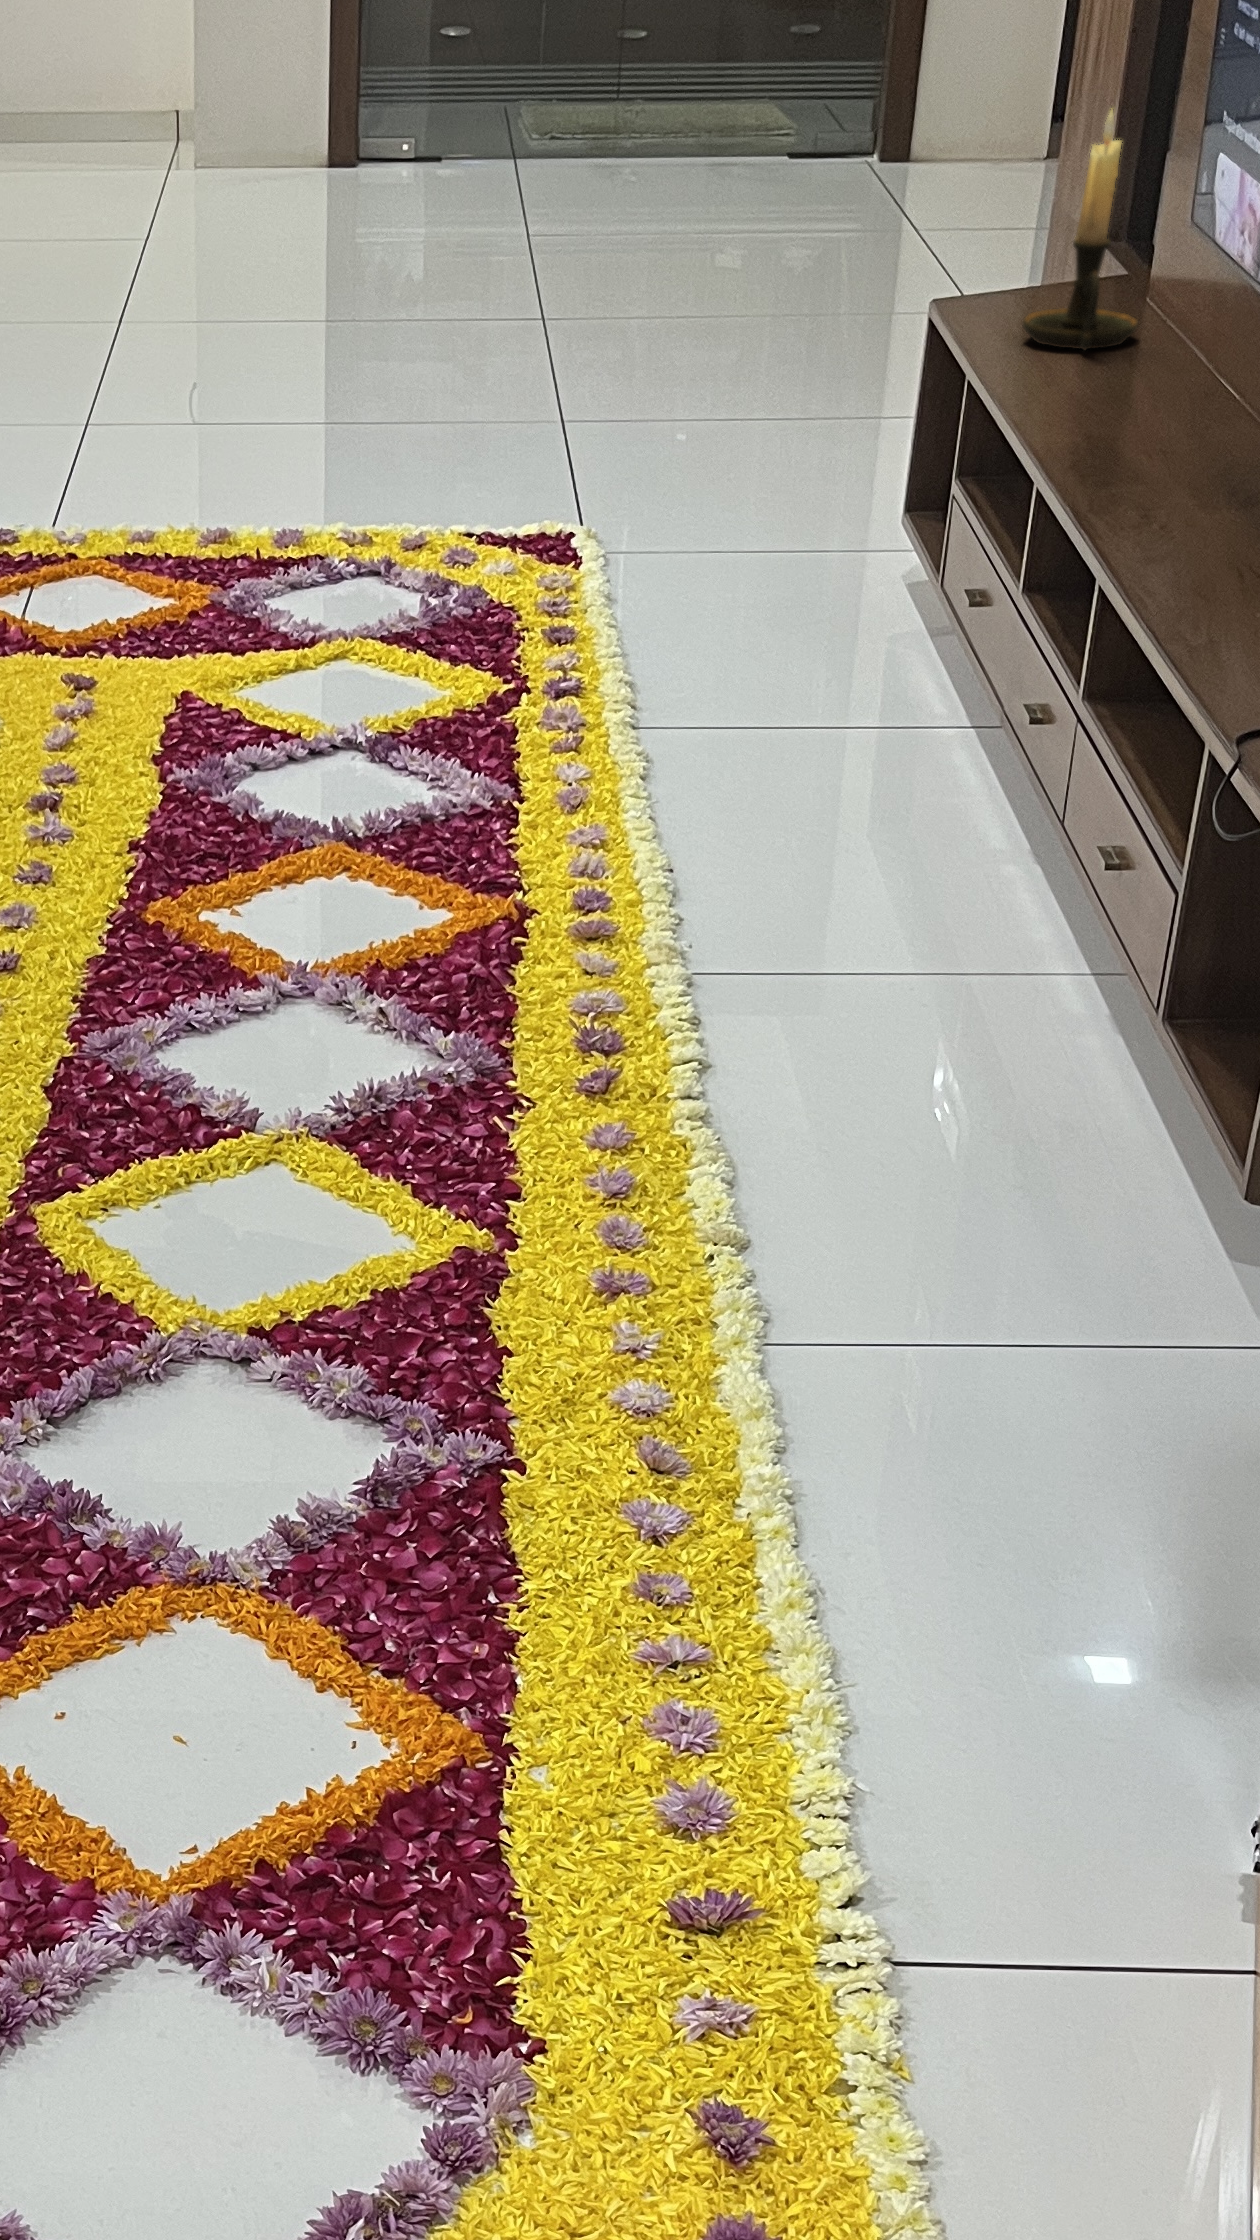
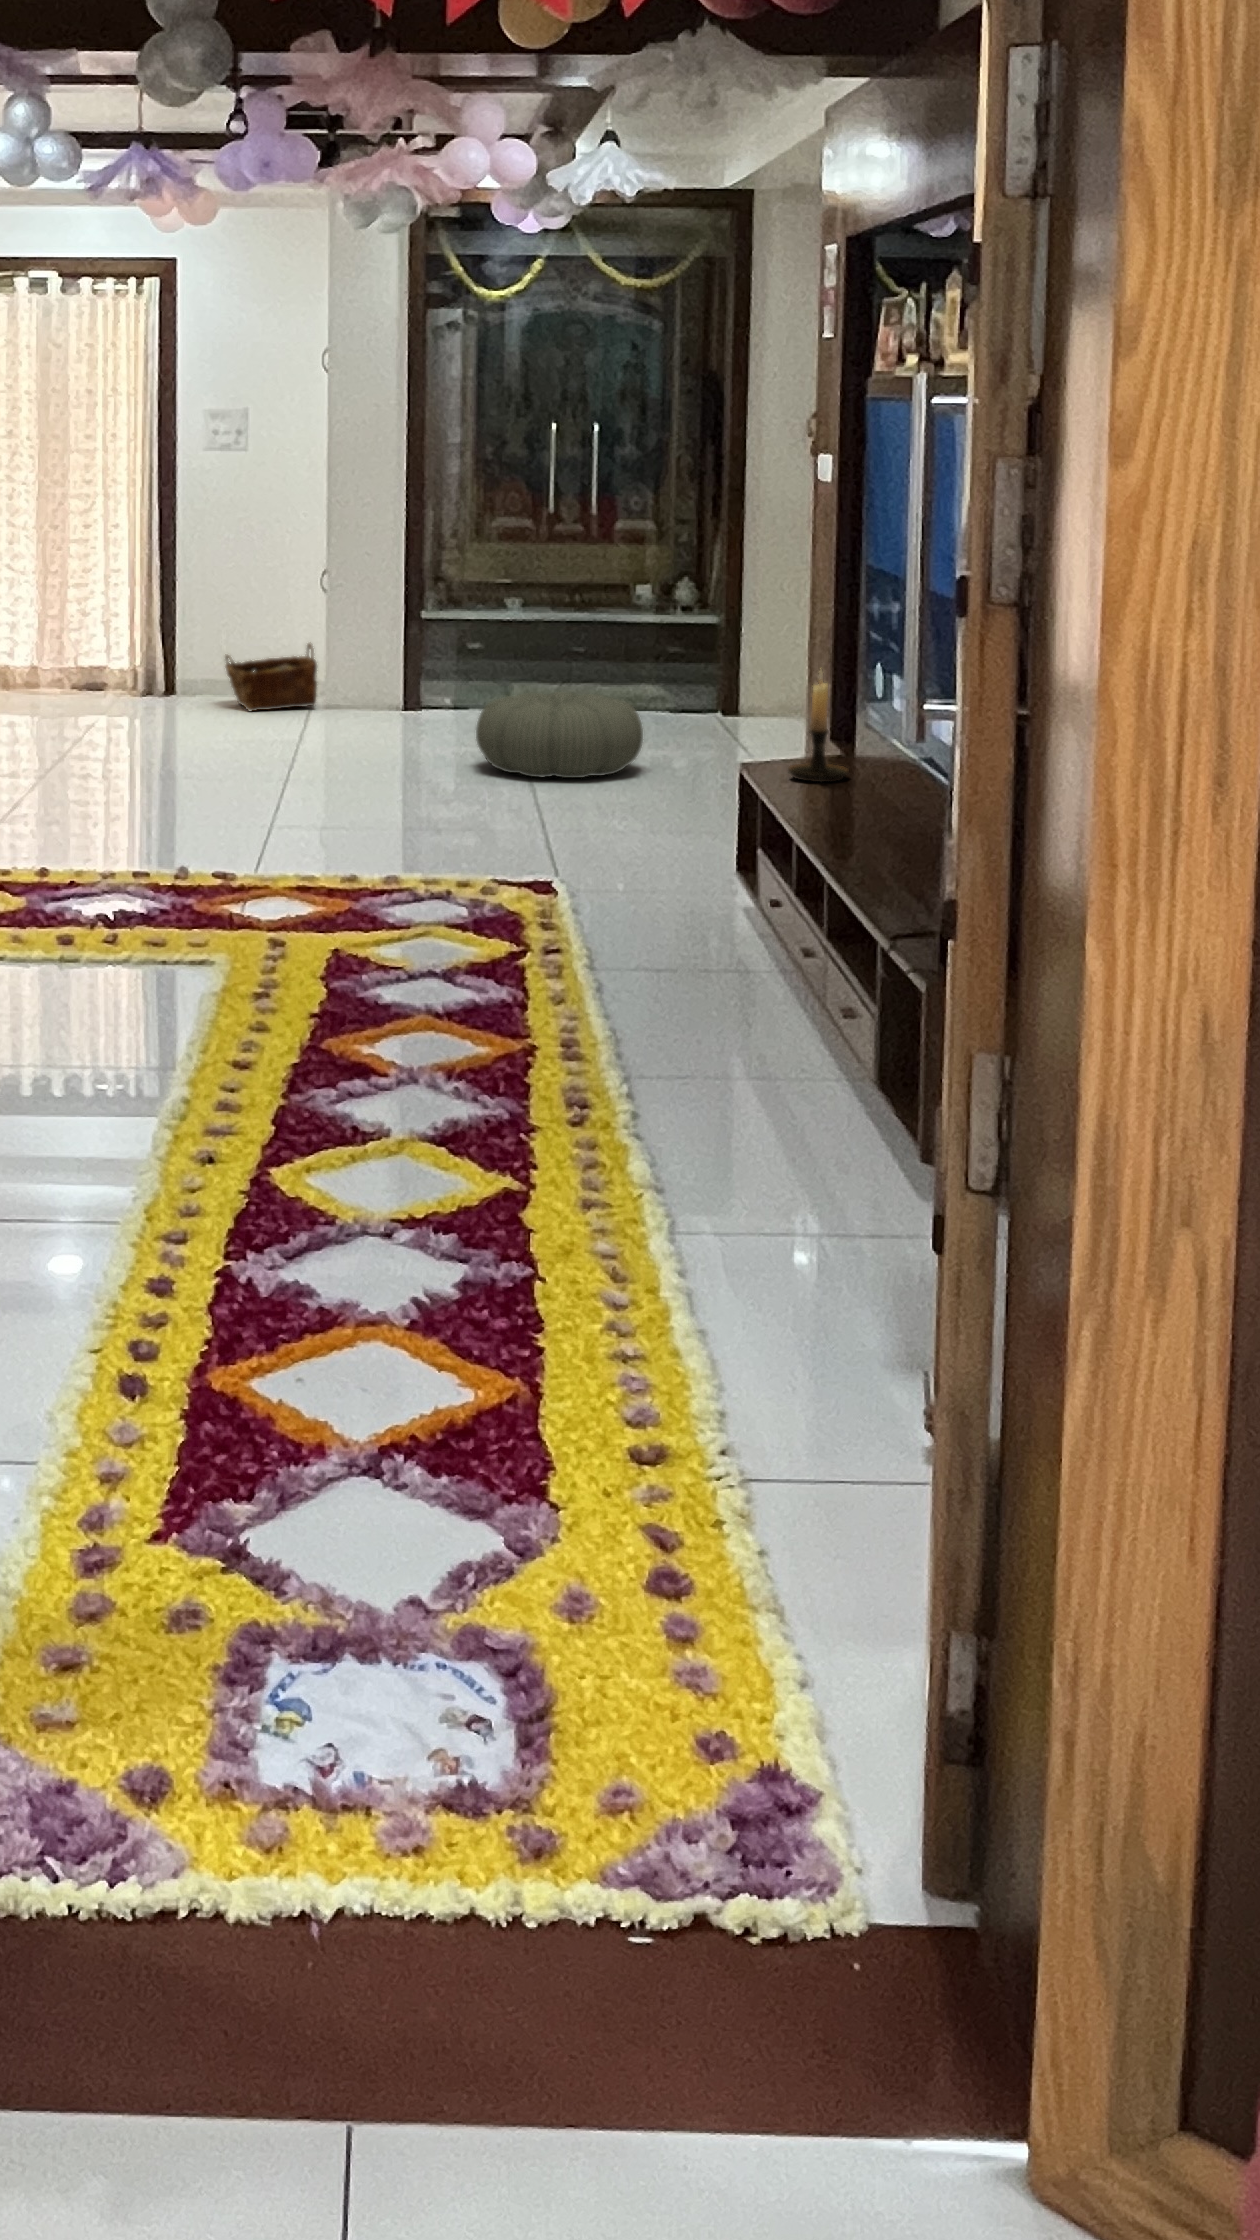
woven basket: none [19,41,180,179] -> present [225,643,317,711]
pouf: none [449,138,742,308] -> present [476,692,643,778]

